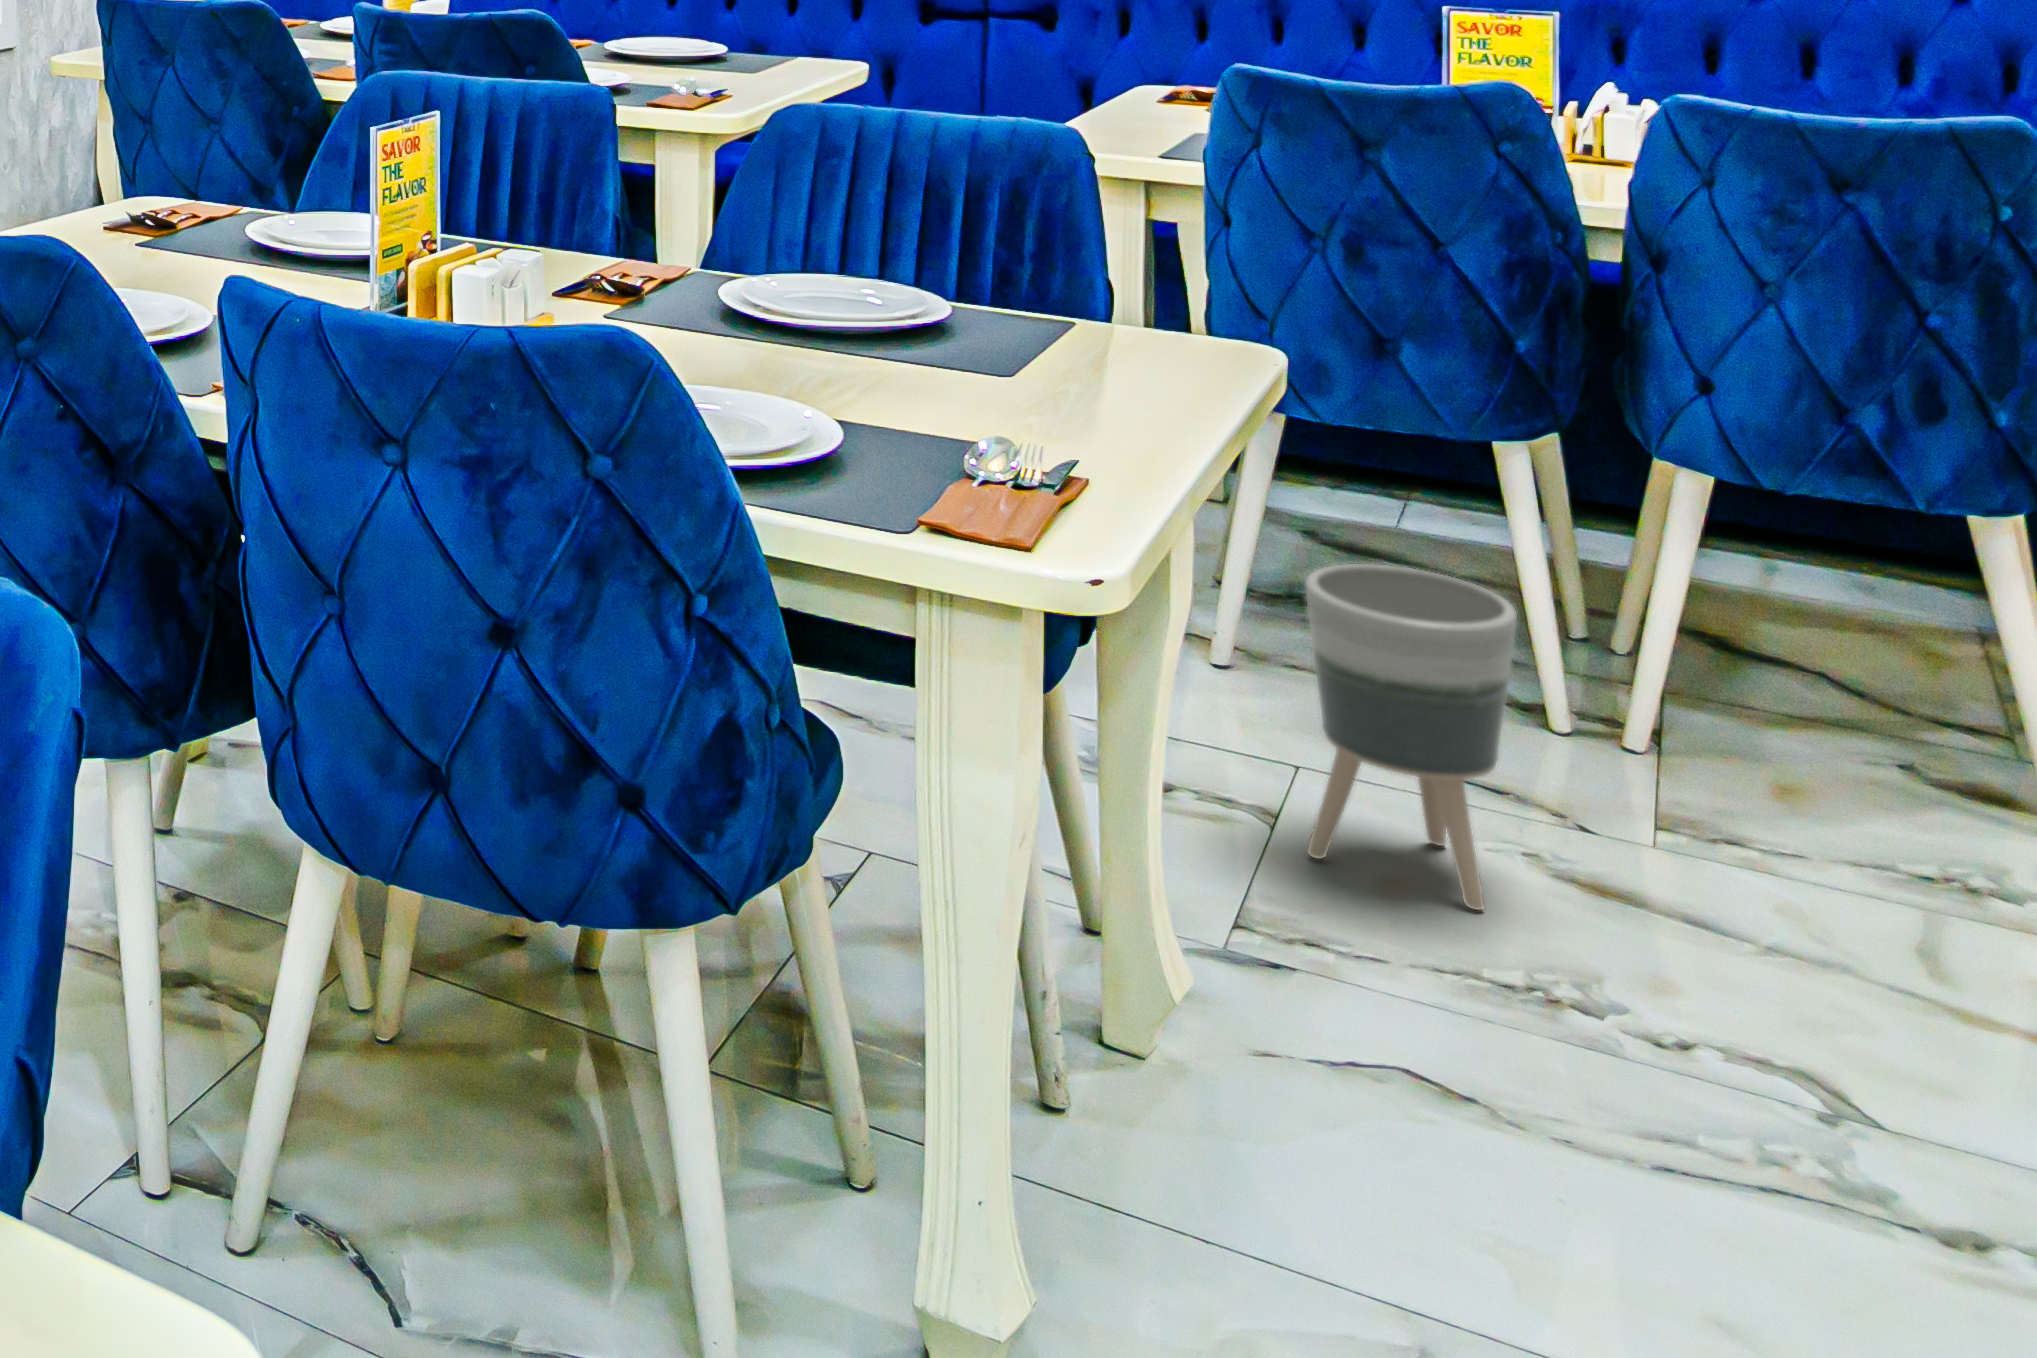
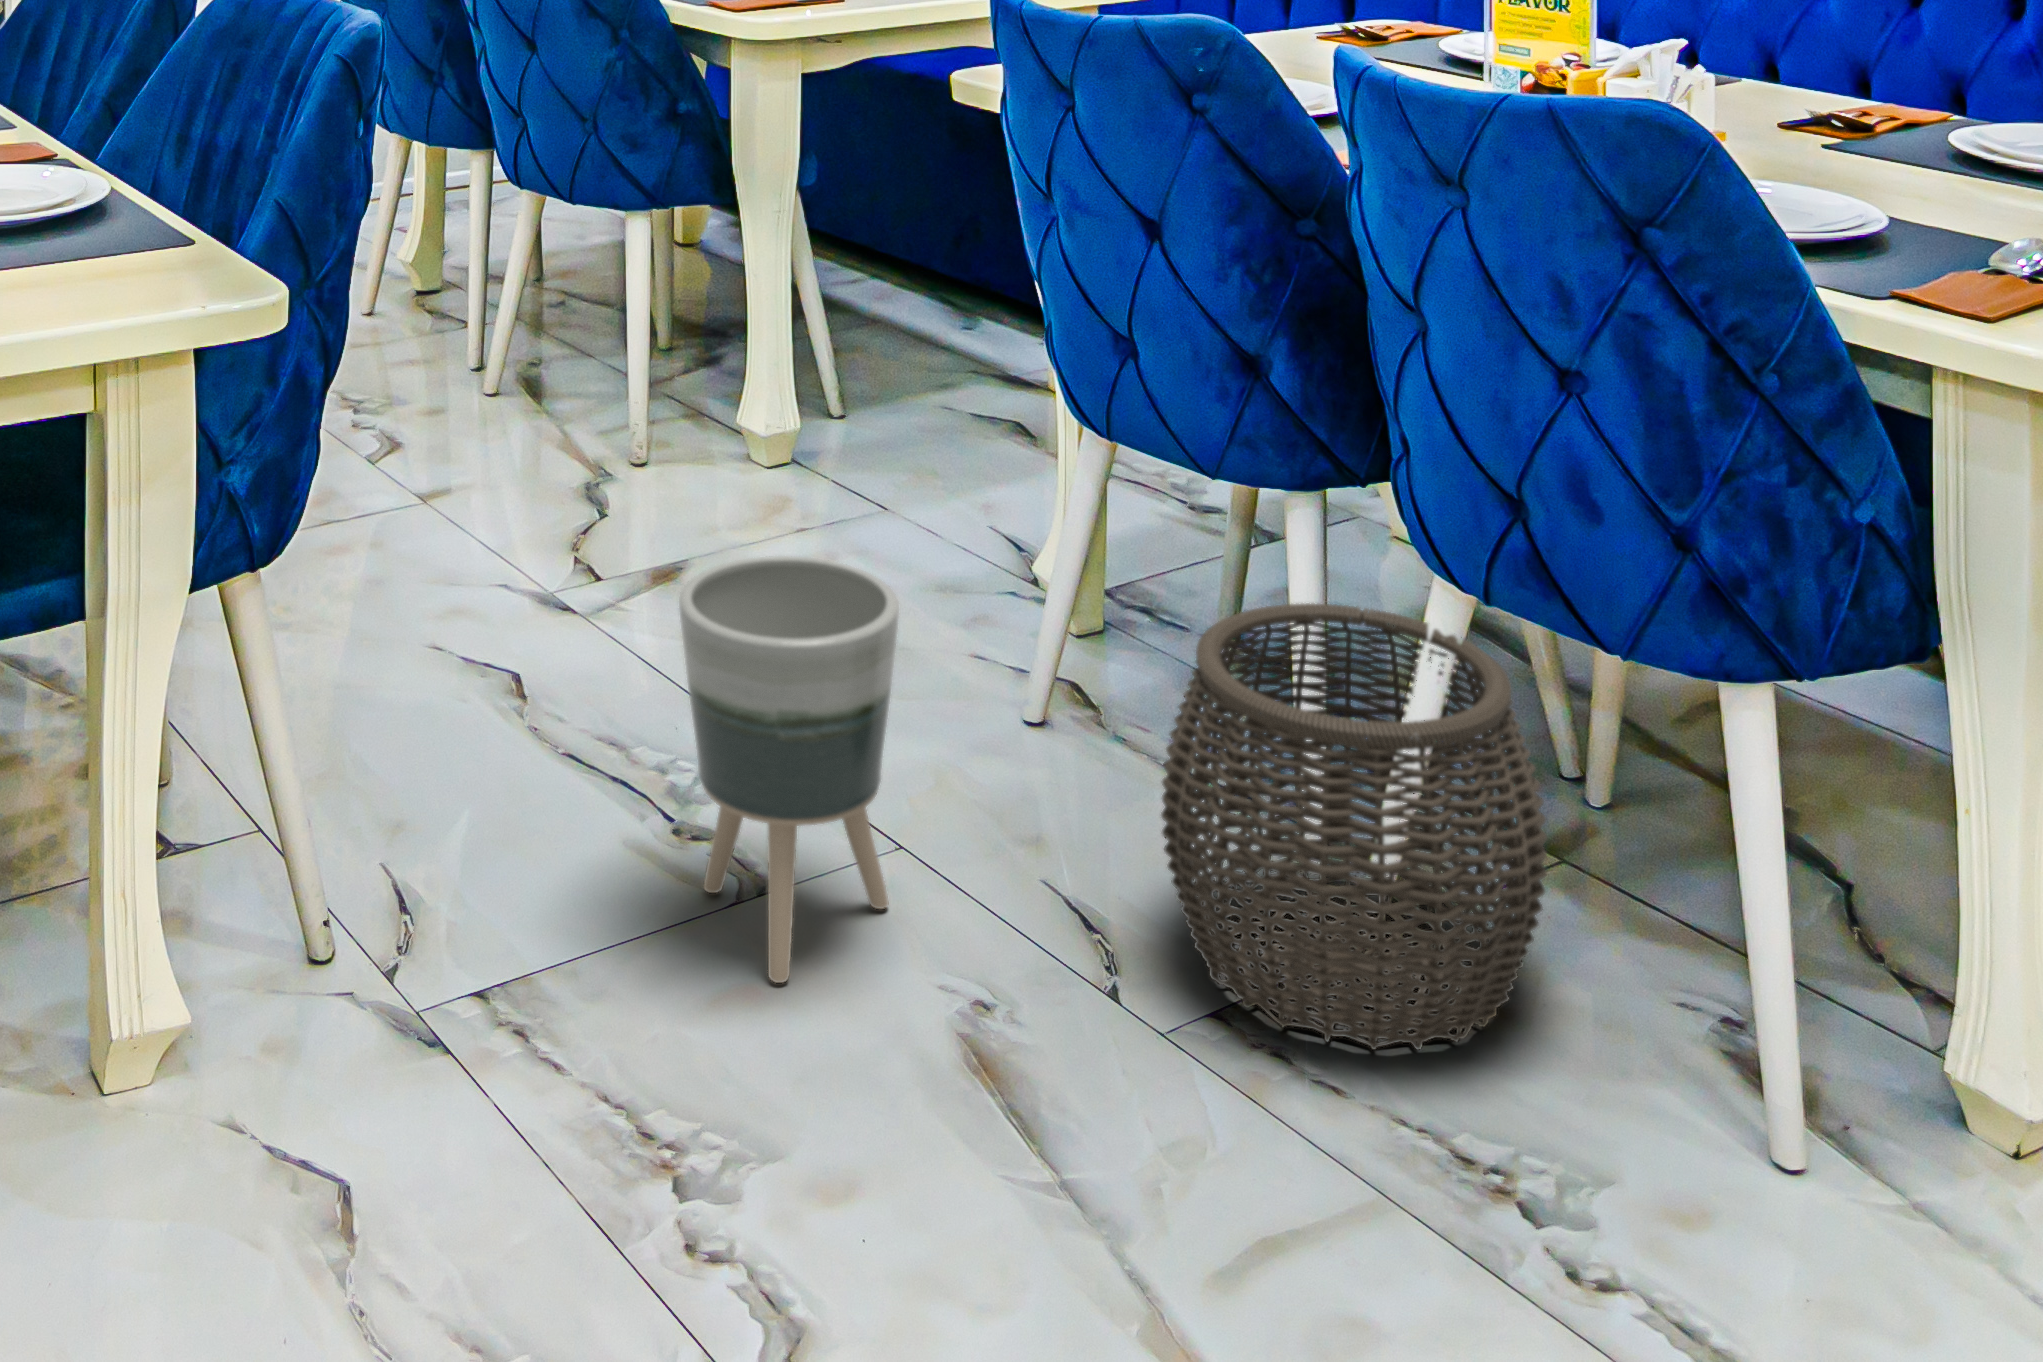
woven basket: none [1598,547,1954,871] -> present [1161,603,1547,1050]

